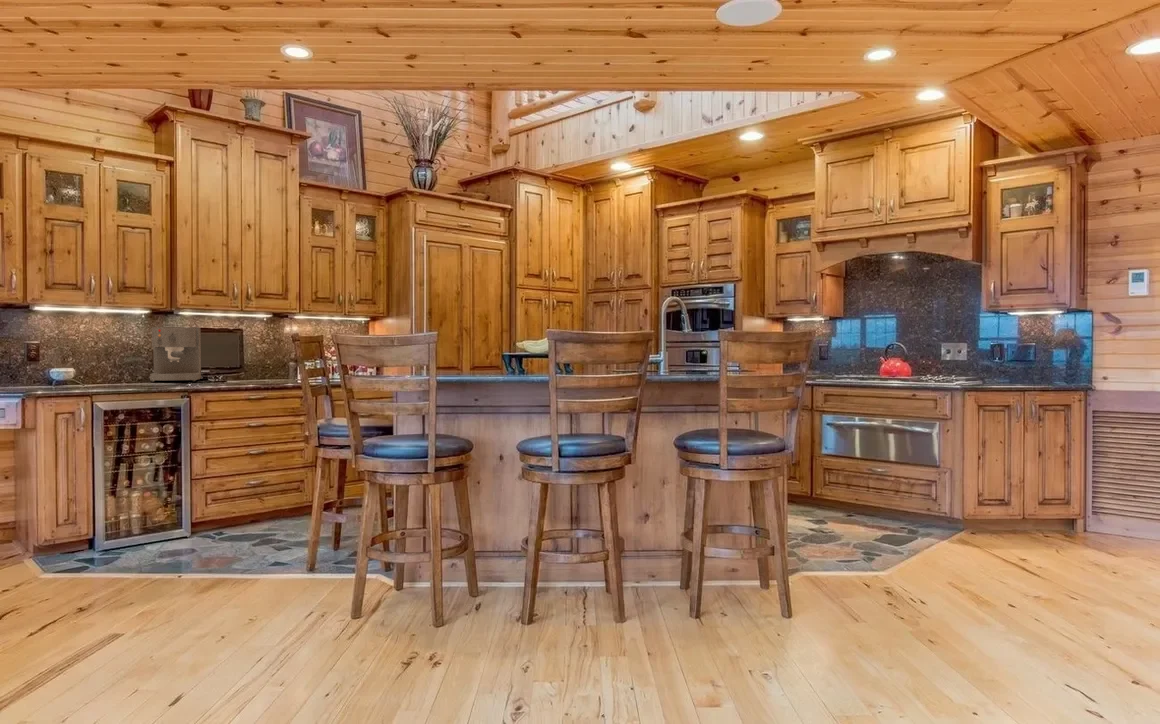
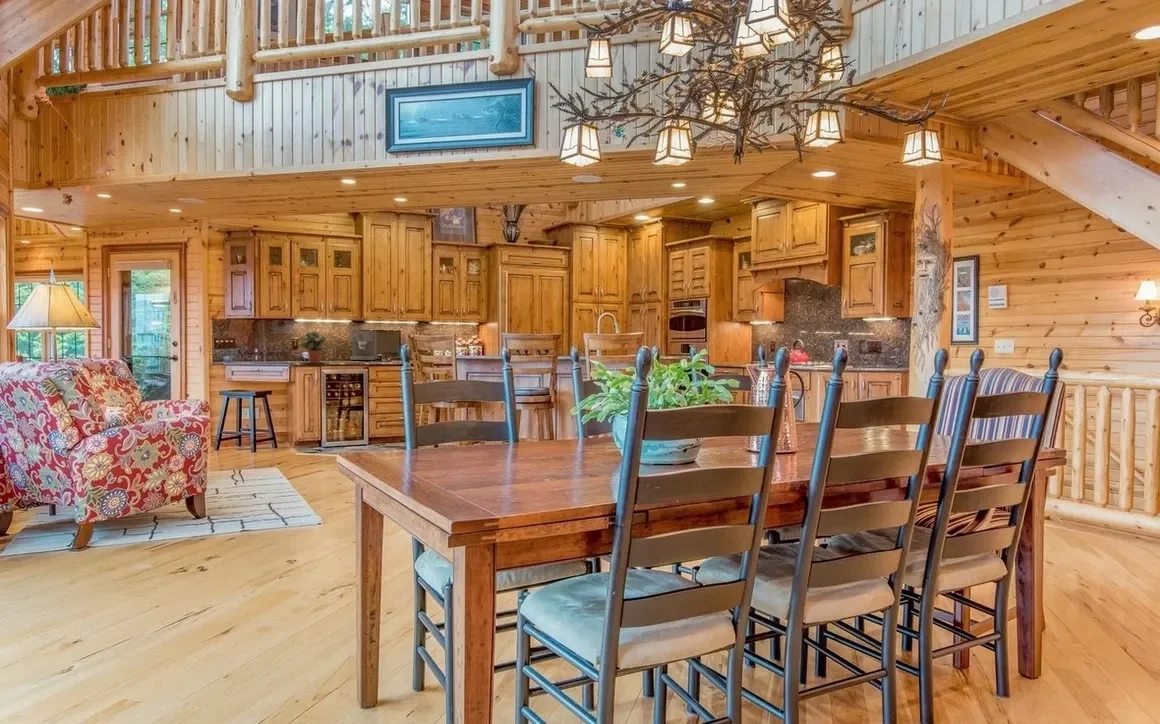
potted plant: none [40,326,116,390] -> present [299,331,329,364]

